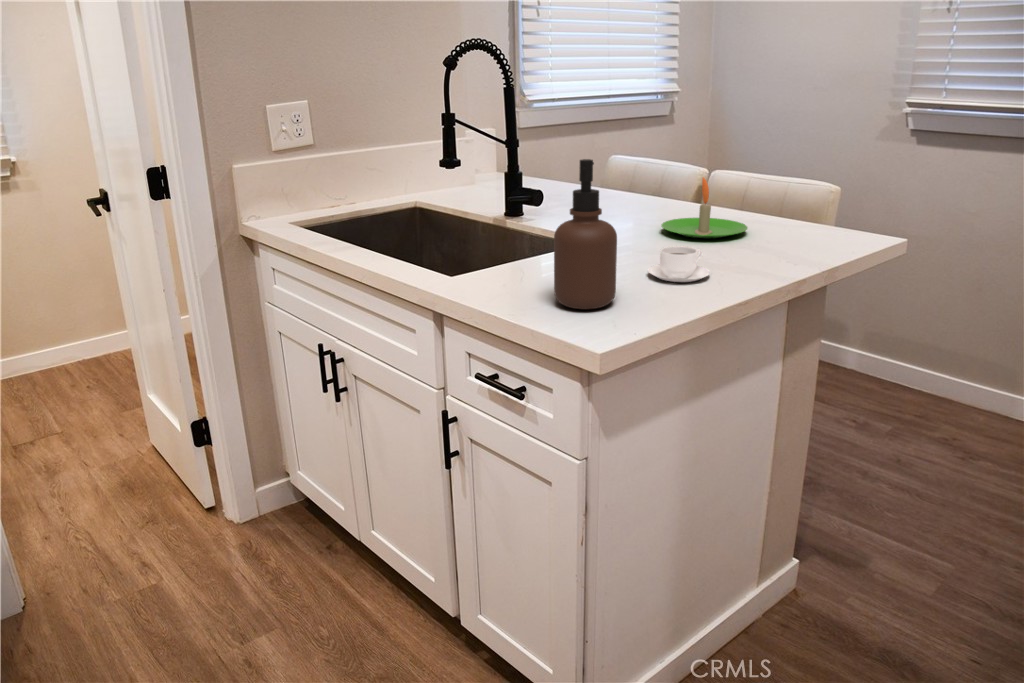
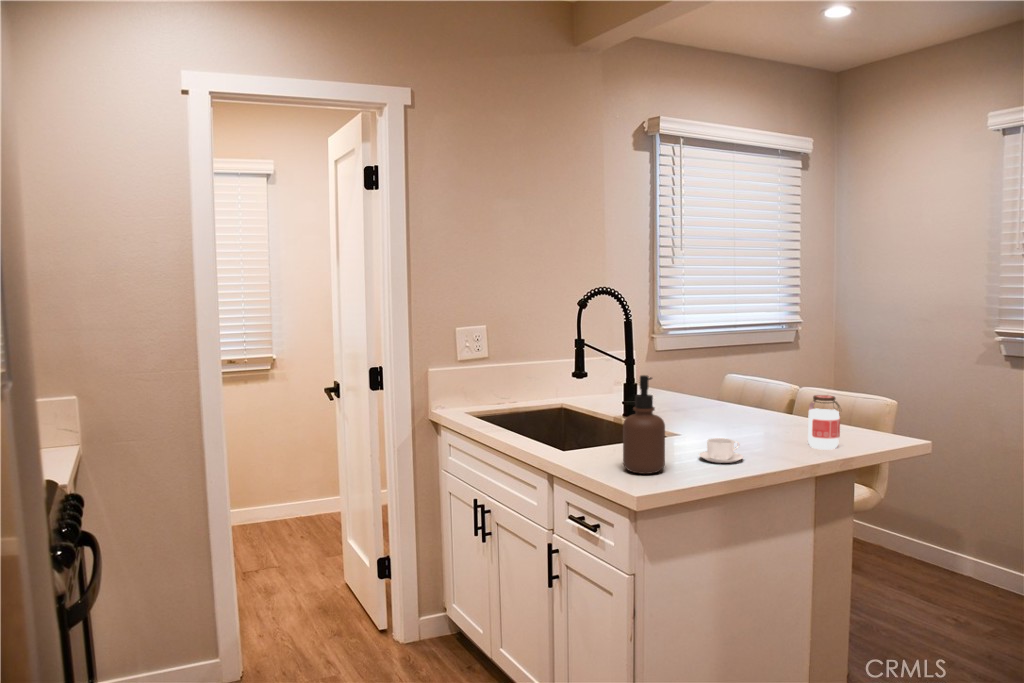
candle: present [661,178,748,238] -> none [731,392,798,437]
jar: none [774,178,824,253] -> present [808,395,840,450]

